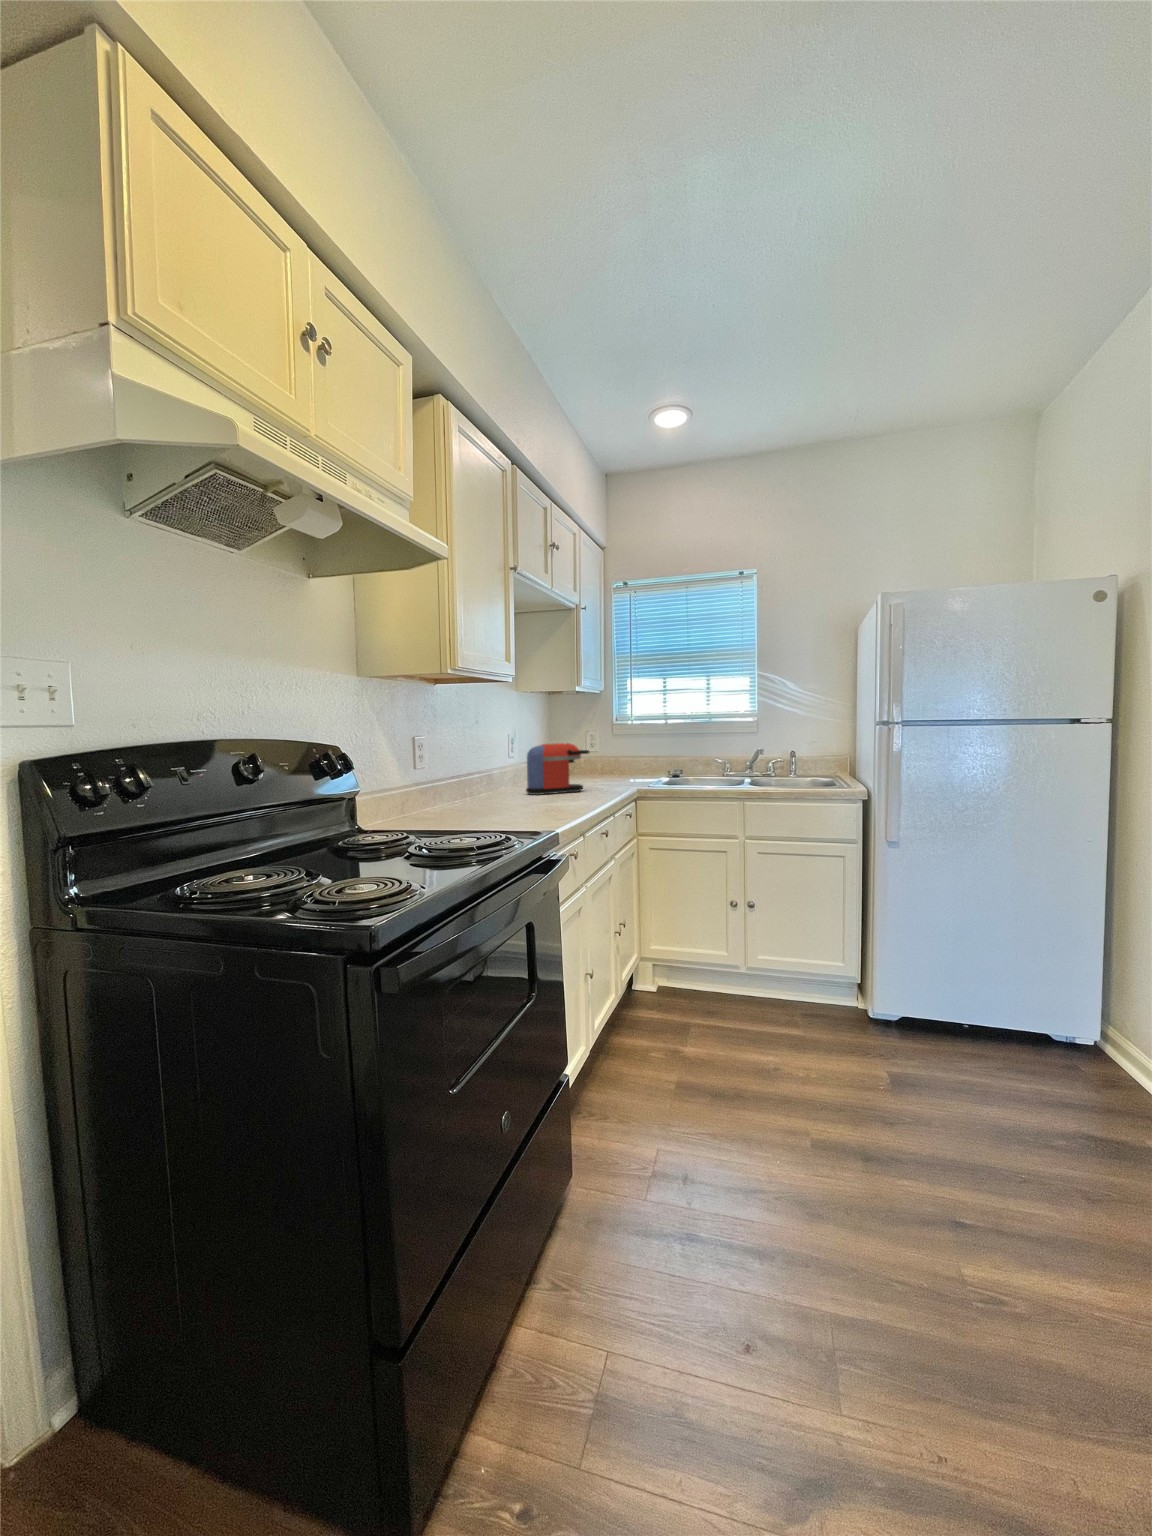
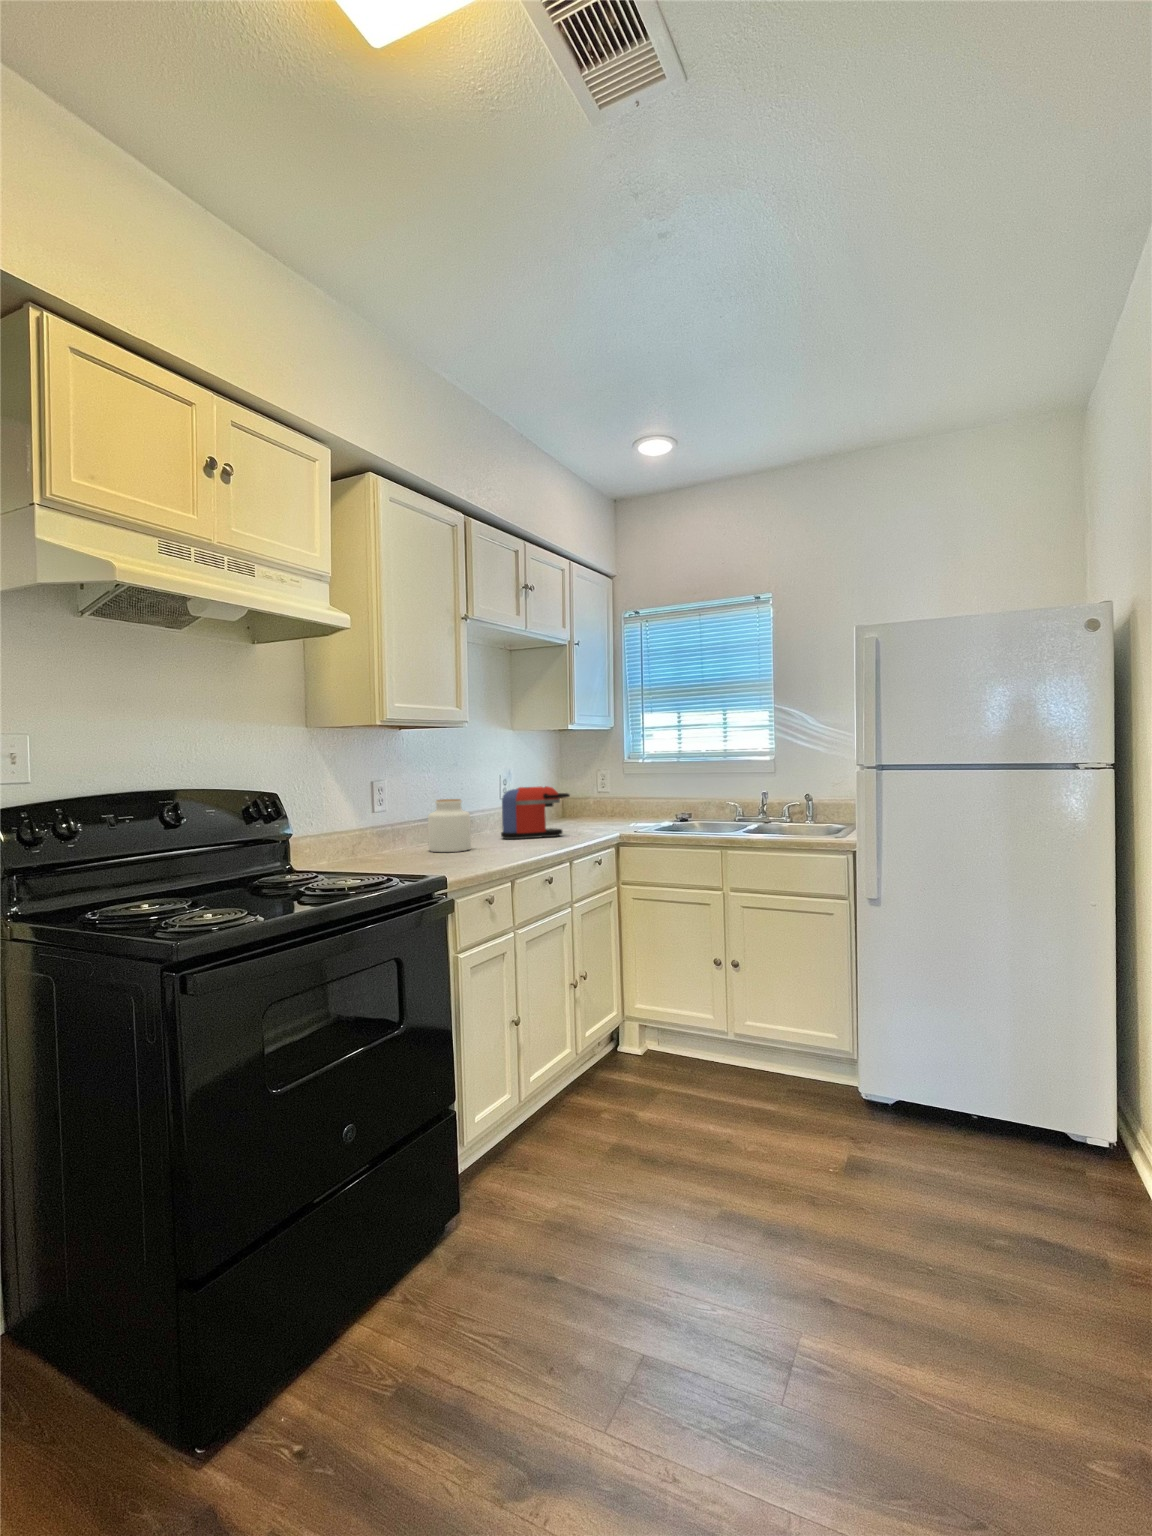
jar: none [475,754,518,808] -> present [428,799,471,852]

